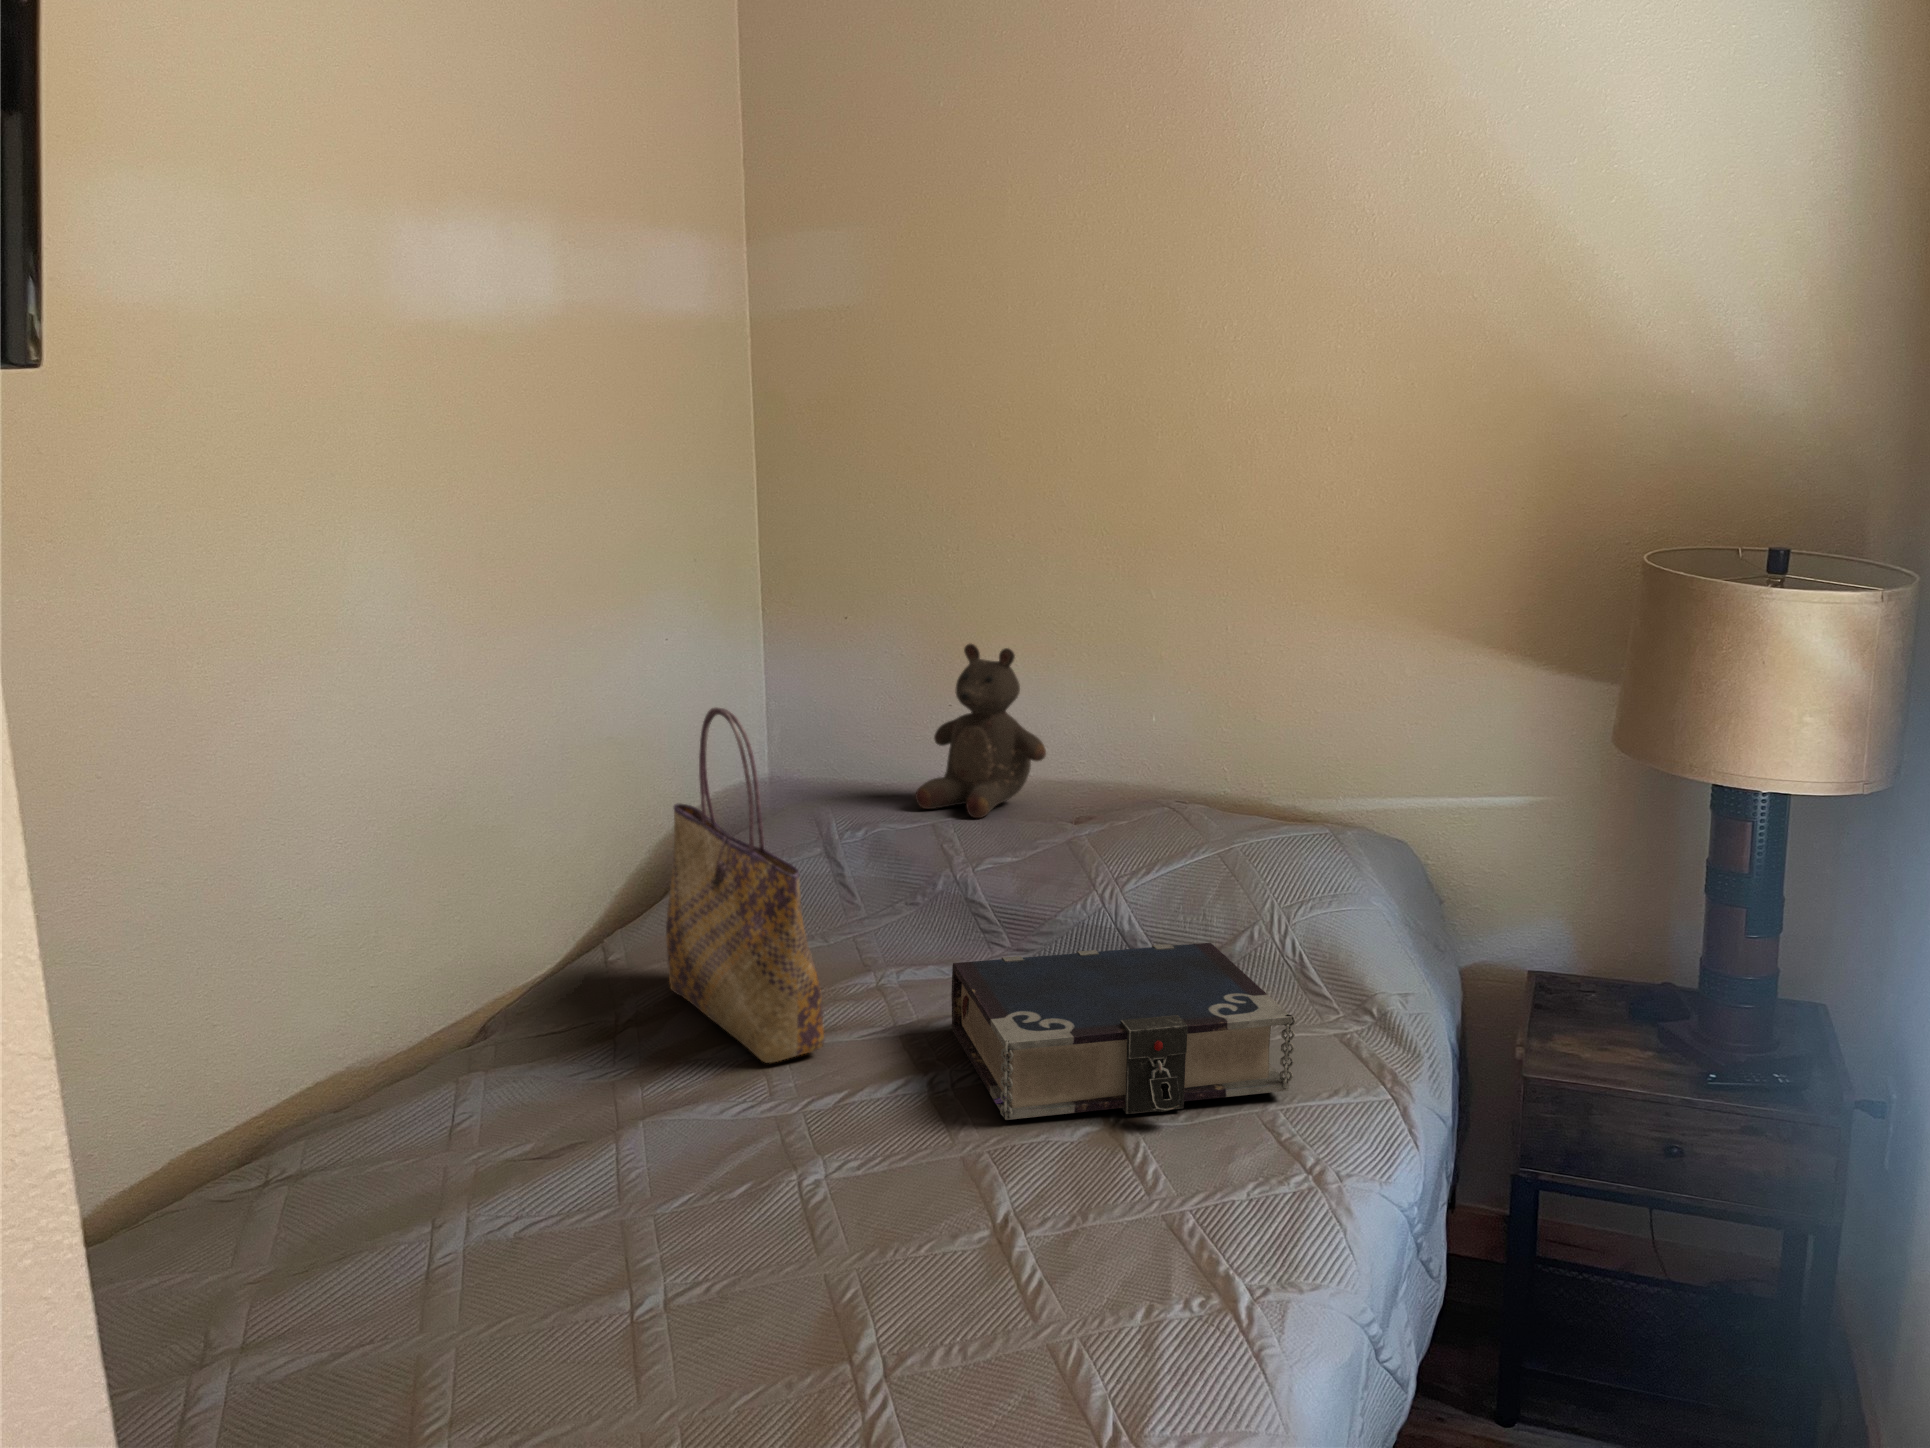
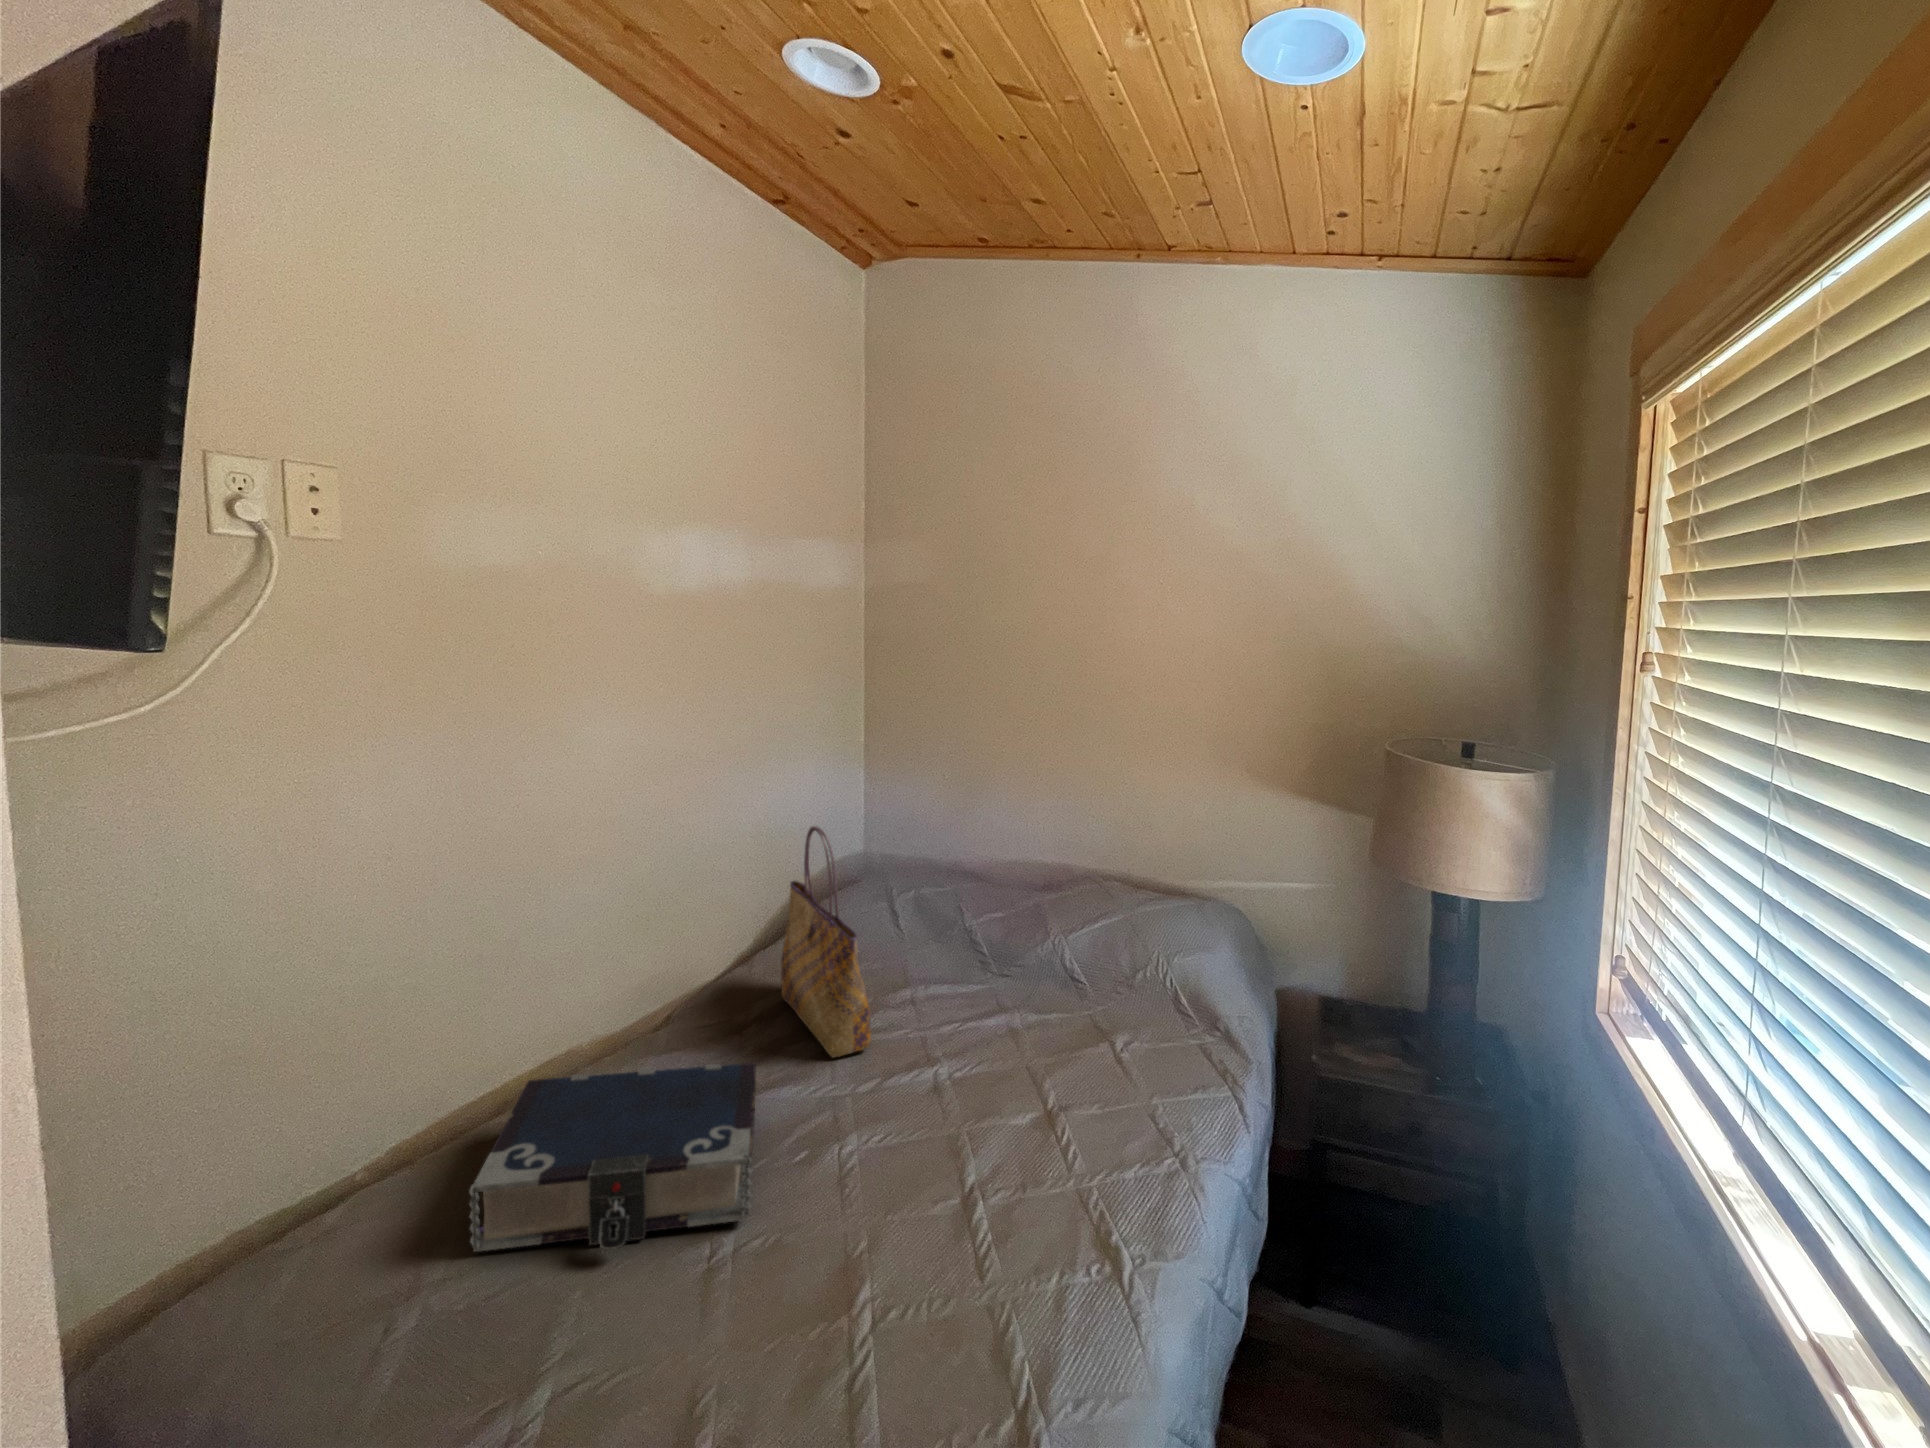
stuffed bear: present [915,644,1046,818] -> none [947,779,1026,887]
book: present [951,943,1296,1120] -> present [469,1063,756,1252]

